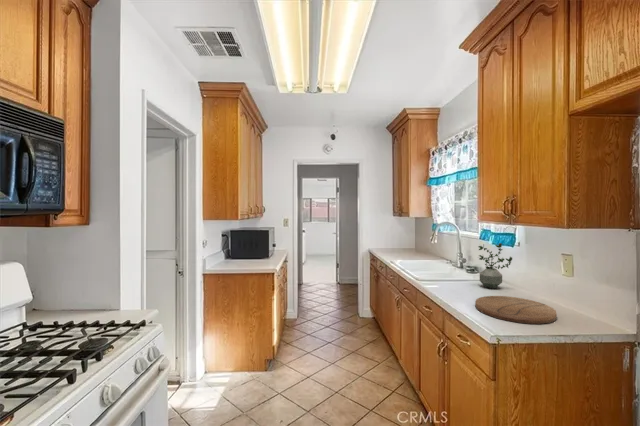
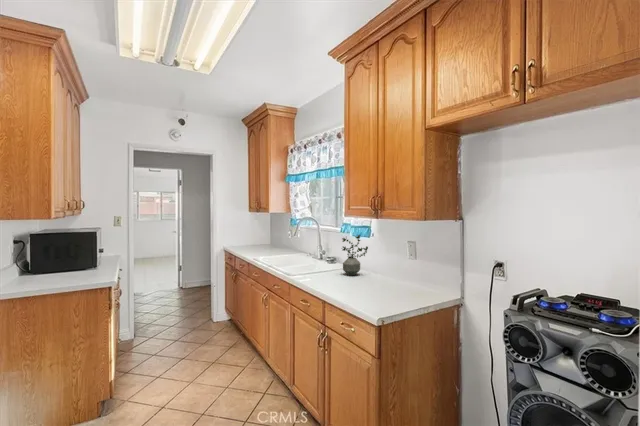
cutting board: present [475,296,557,324] -> none [347,280,407,299]

